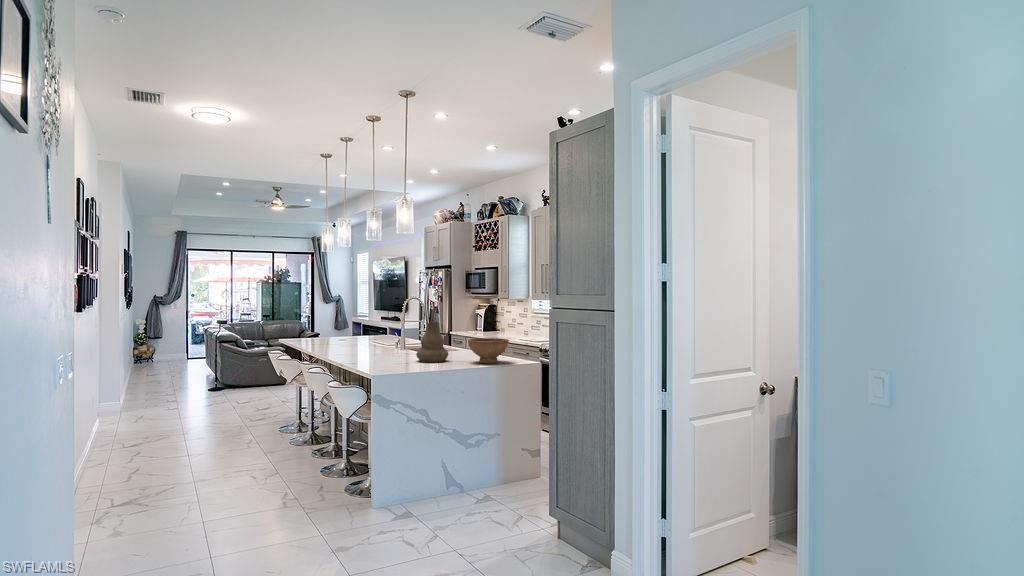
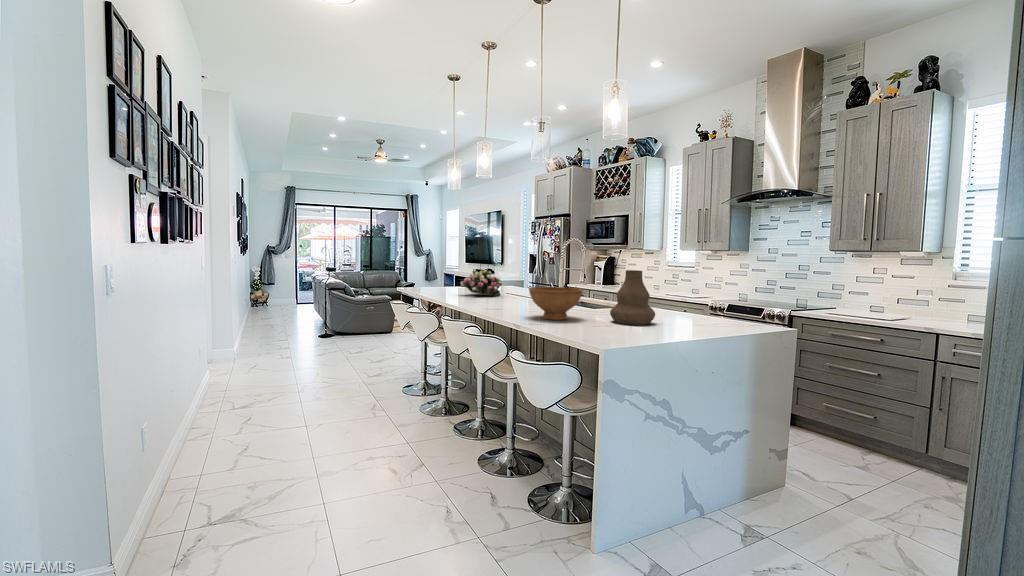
flower arrangement: none [328,322,365,344] -> present [460,269,502,296]
bowl: present [468,338,509,363] -> present [529,287,583,320]

